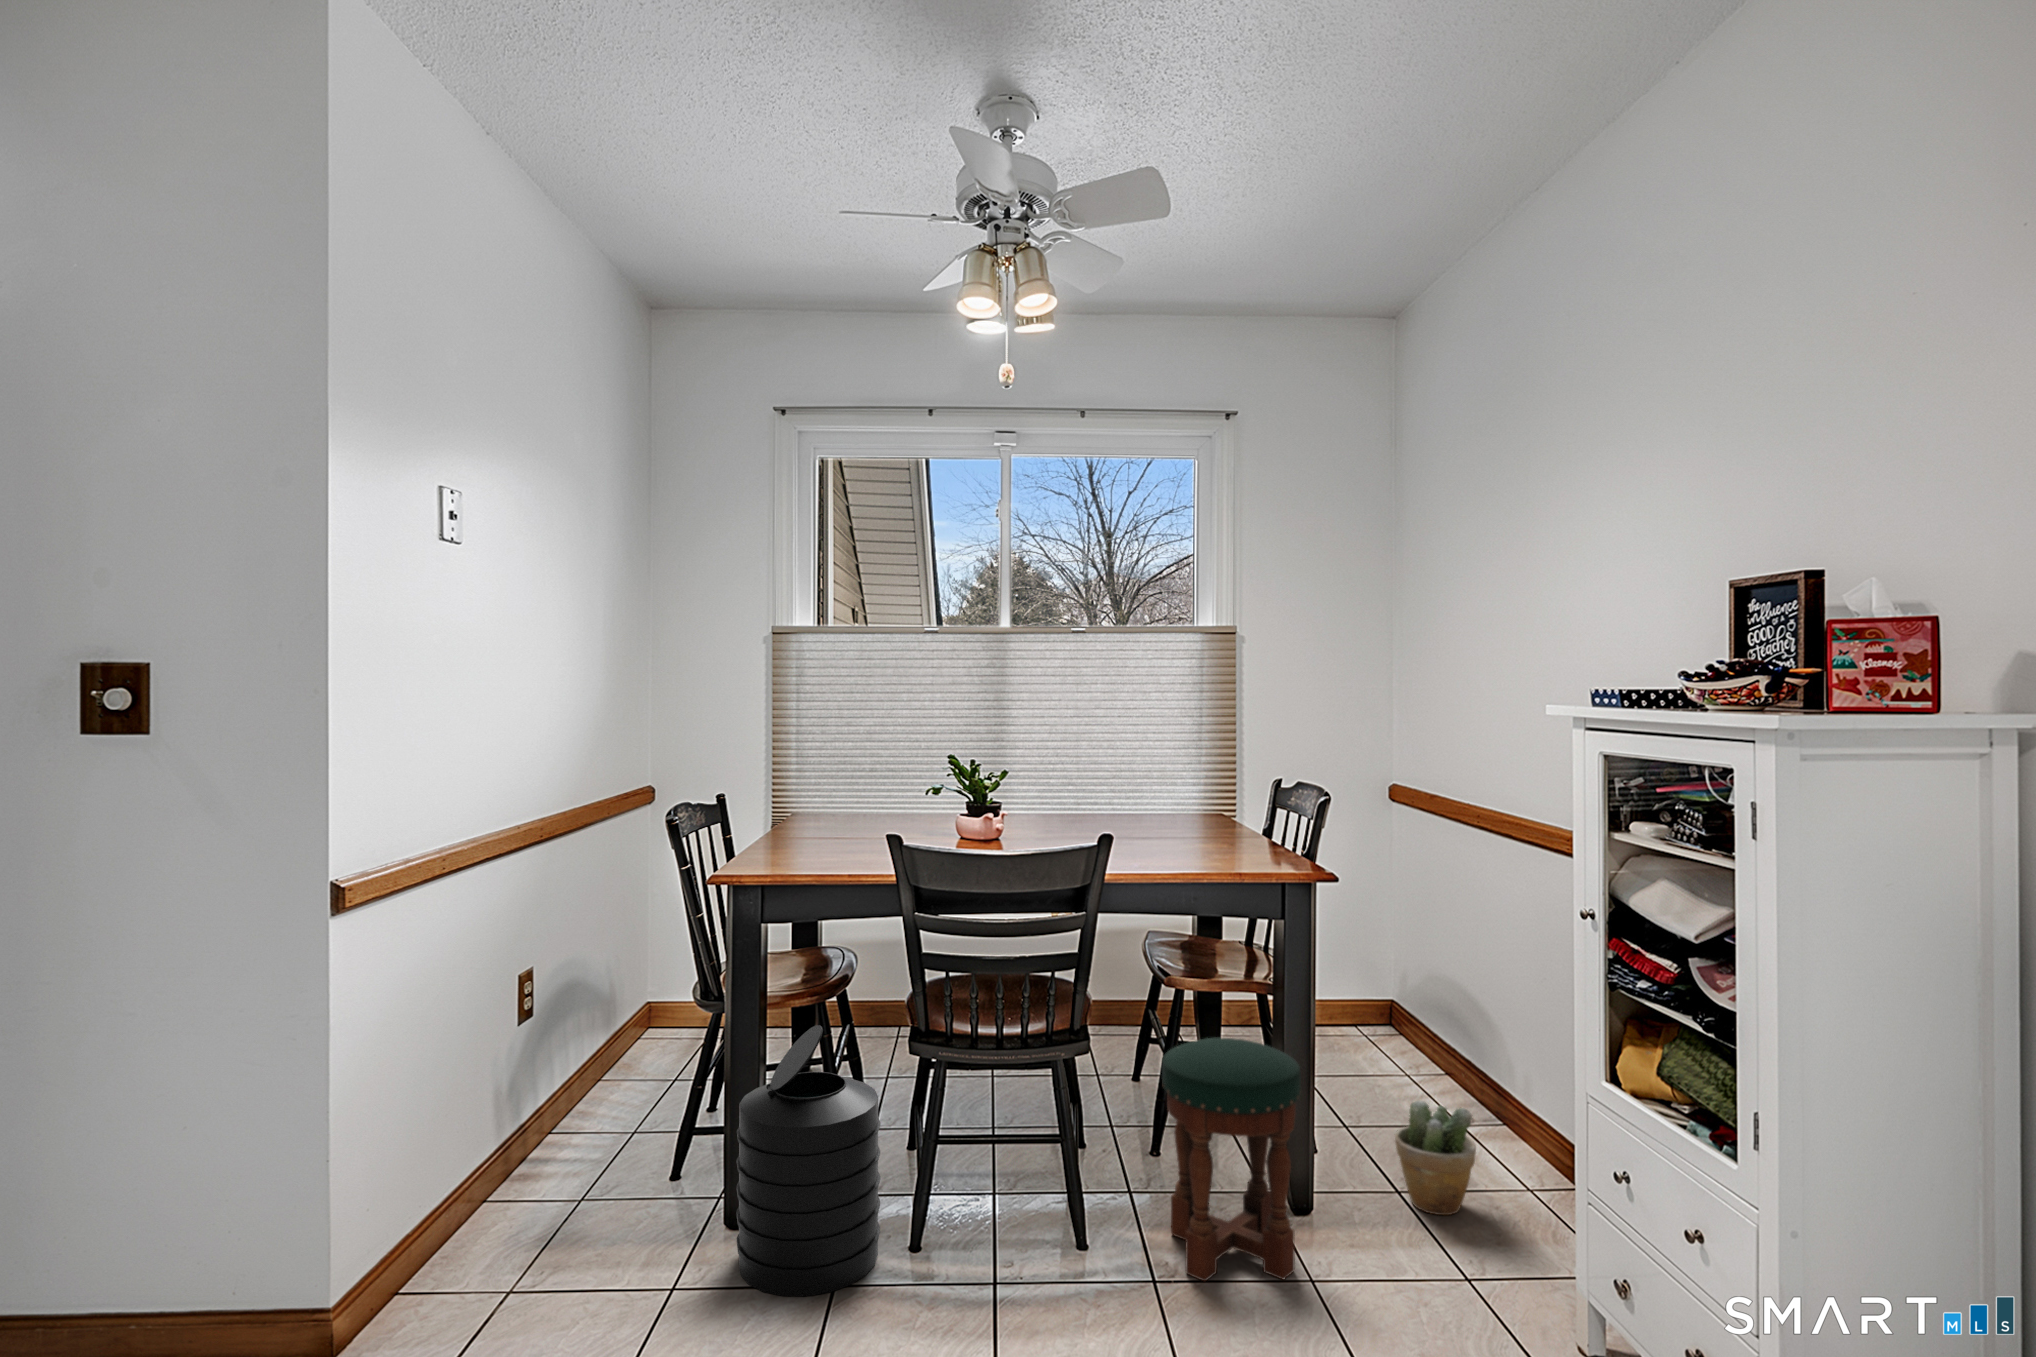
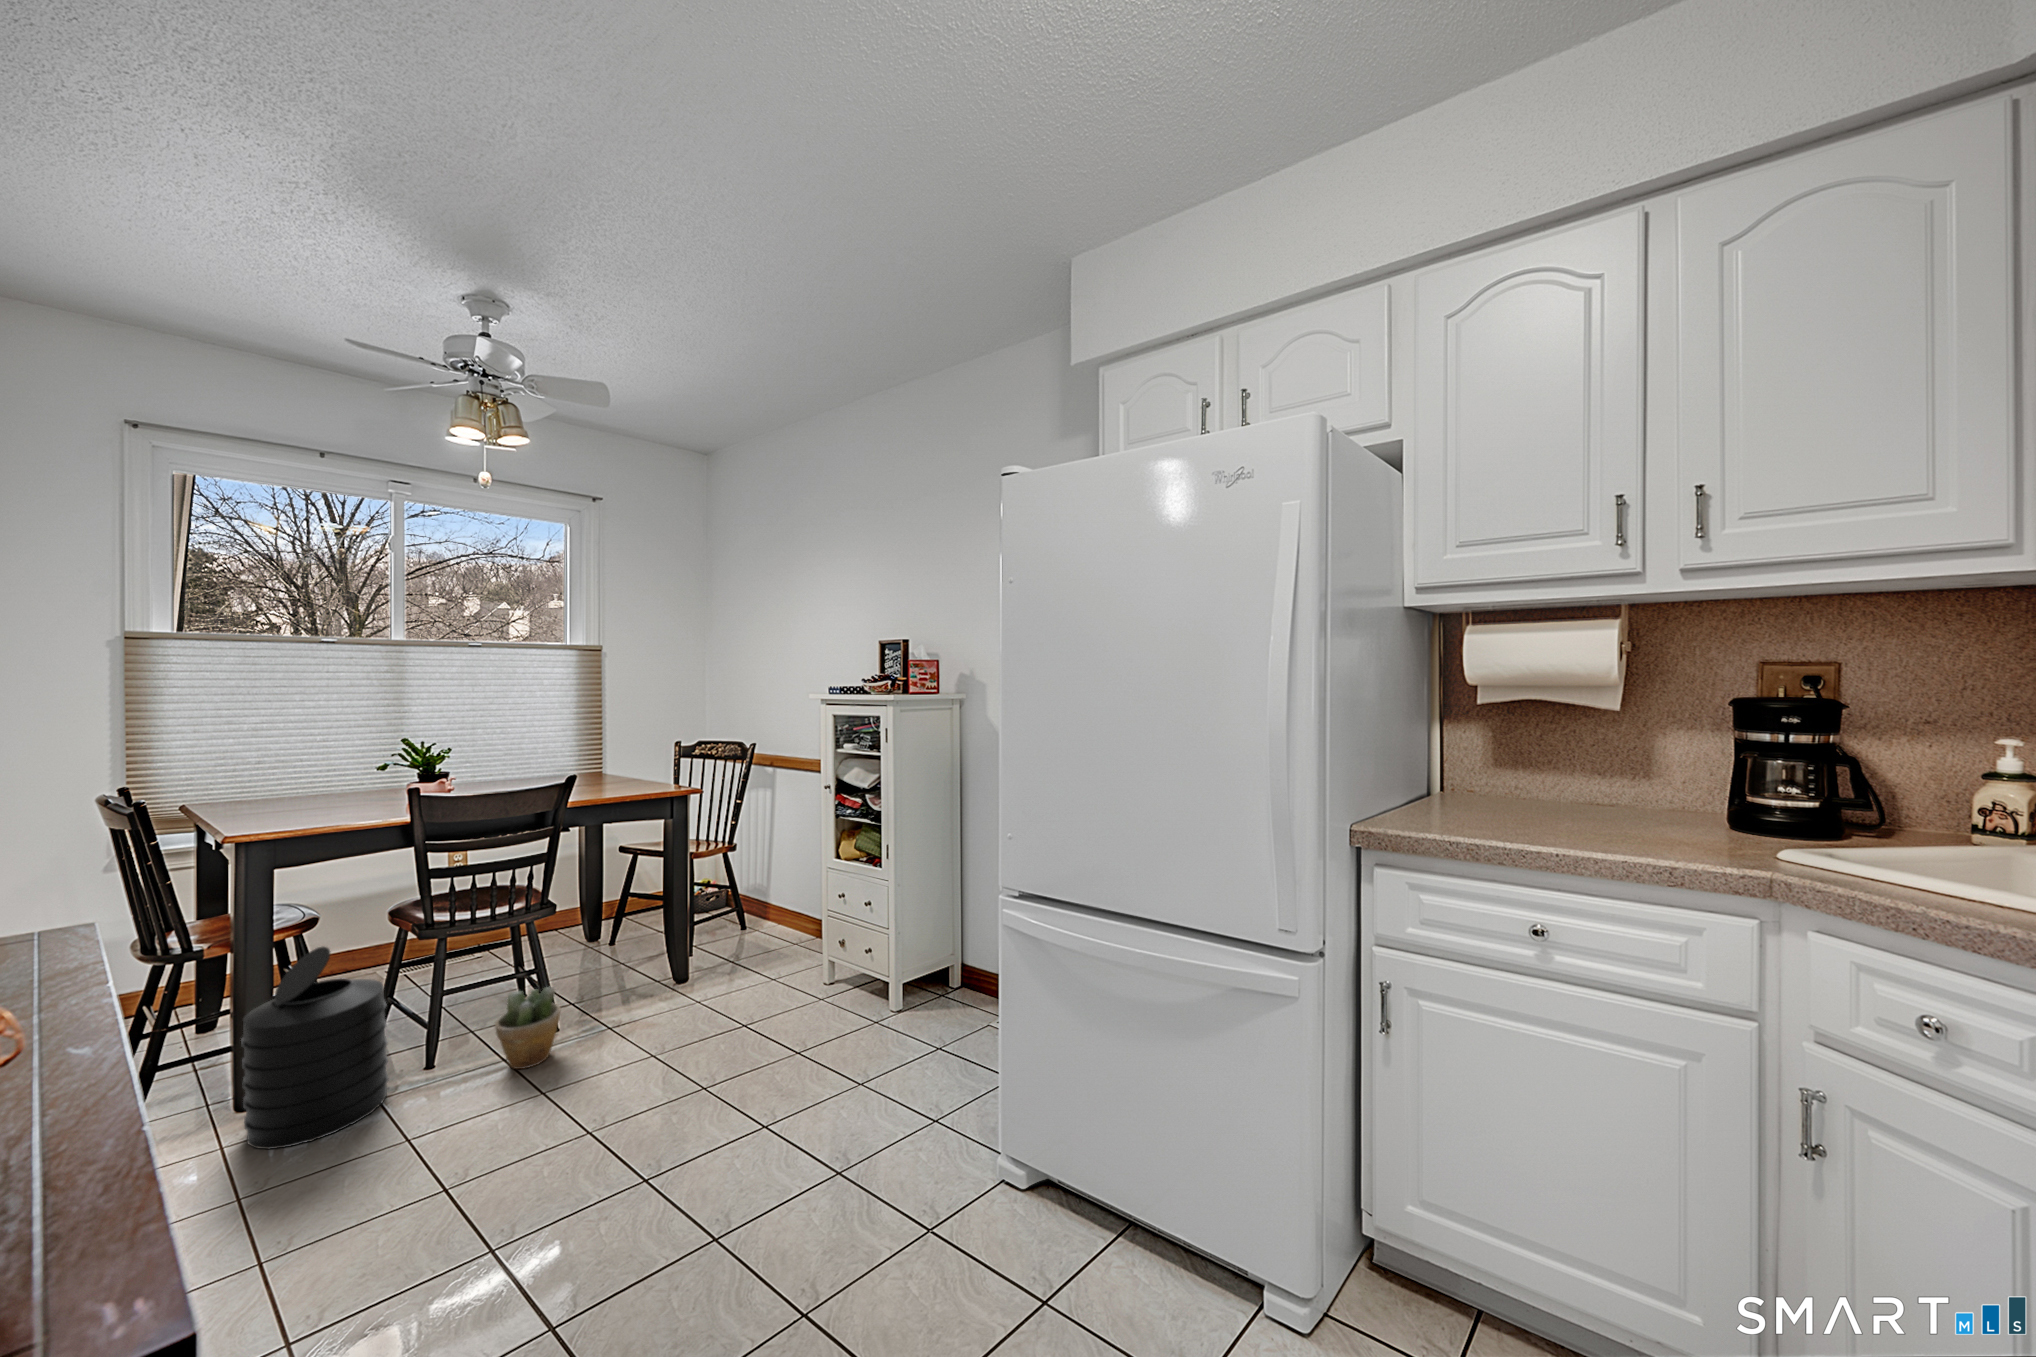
stool: present [1162,1038,1301,1281] -> none [599,883,684,1017]
potted plant: present [1395,1101,1476,1215] -> present [495,986,561,1069]

